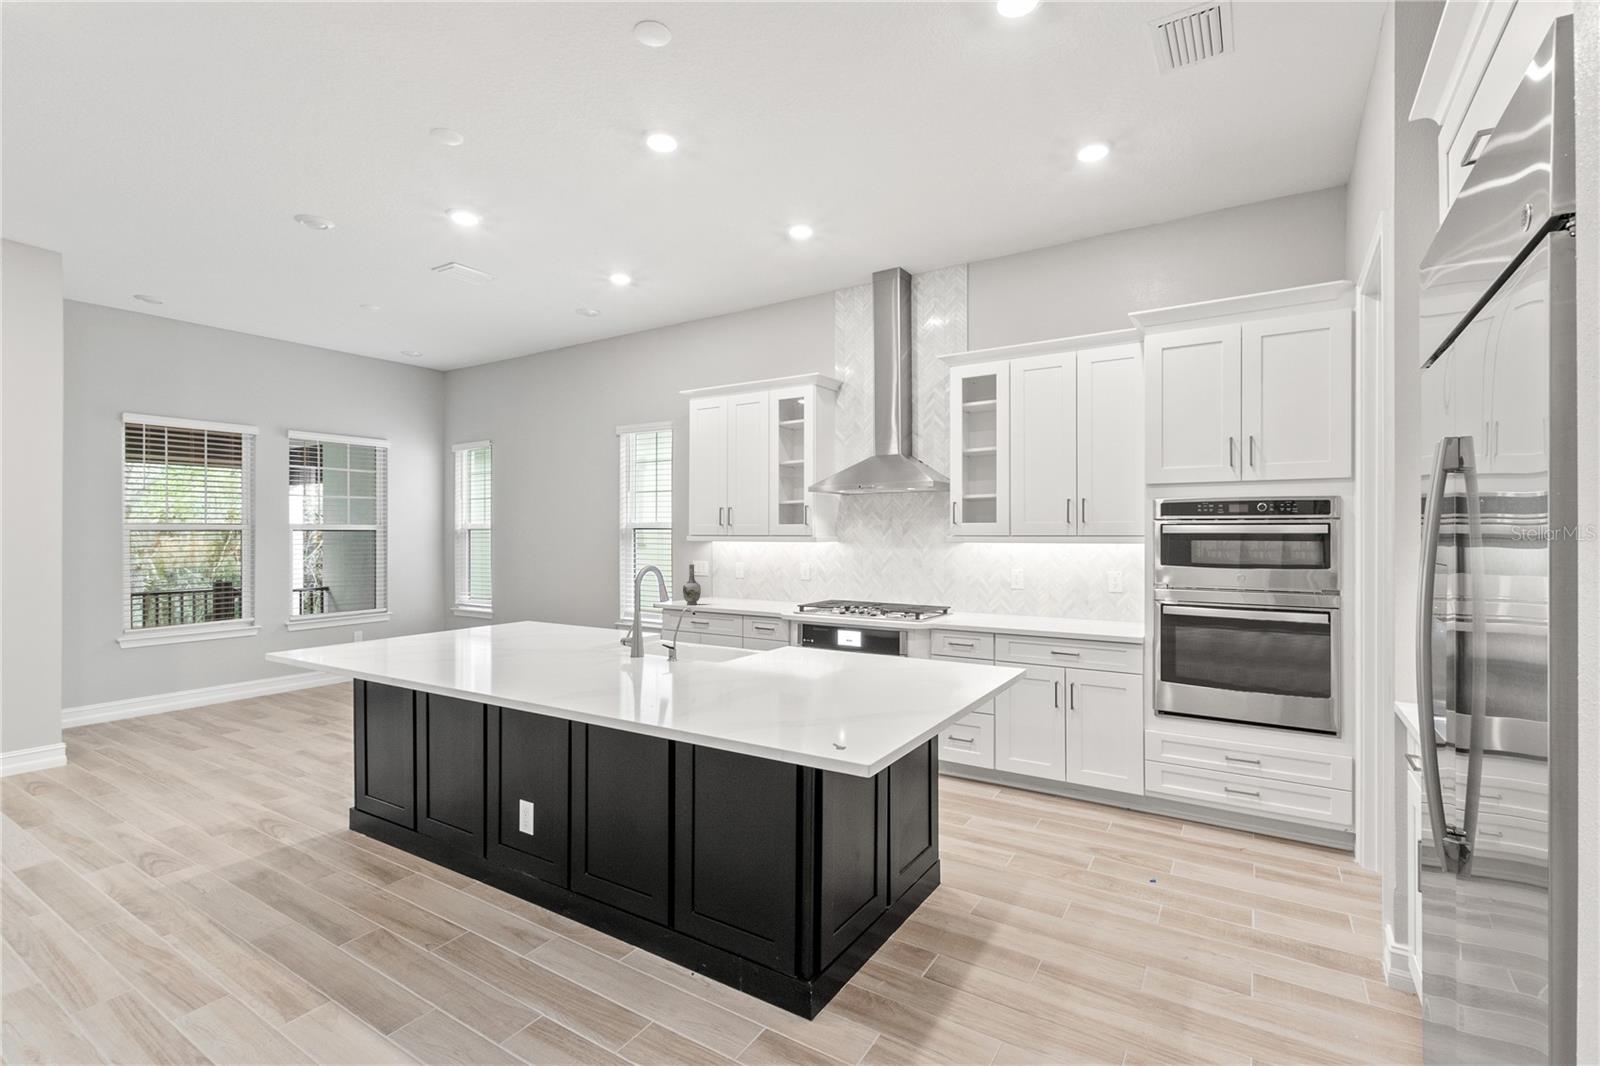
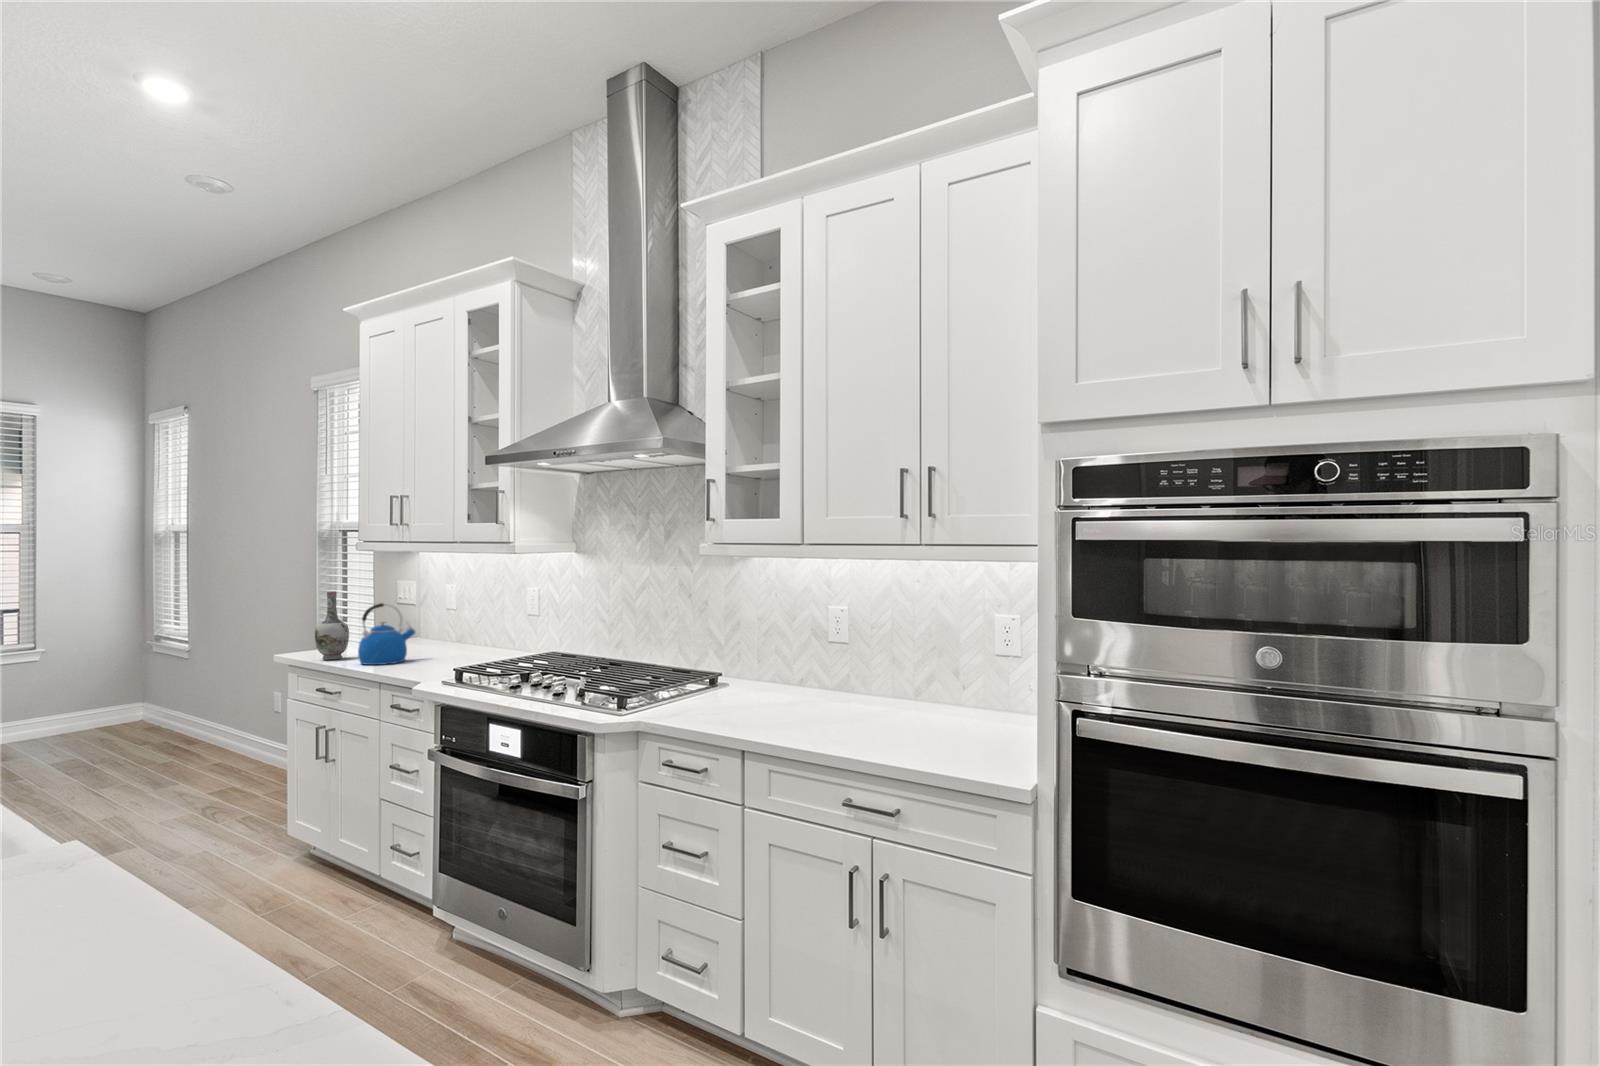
kettle: none [719,571,745,606] -> present [358,603,415,665]

